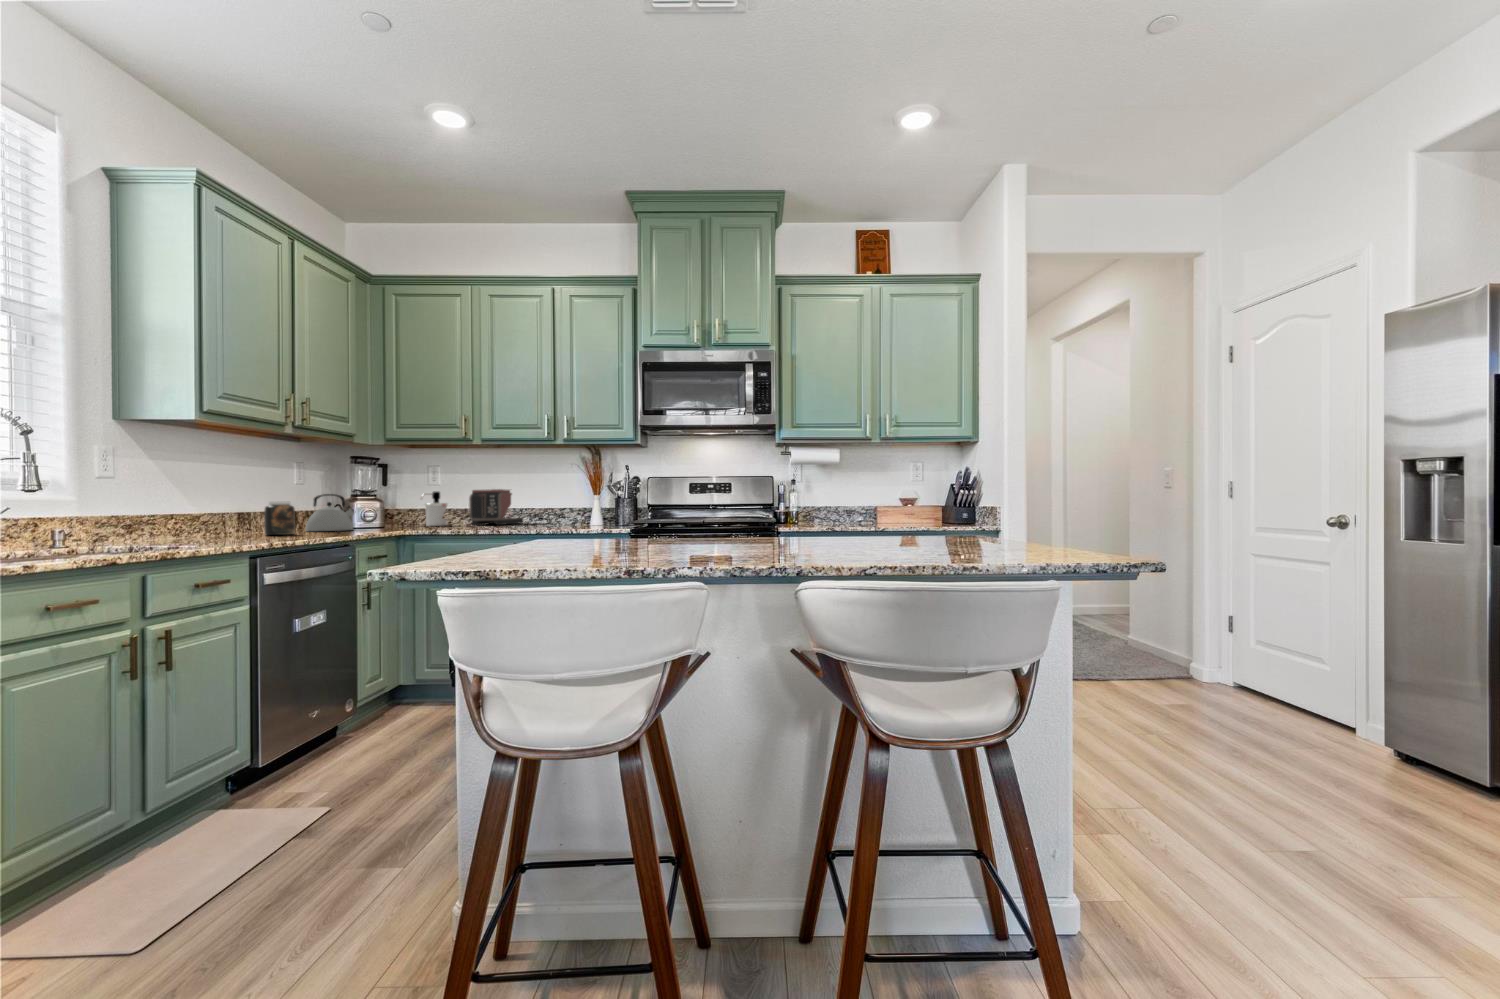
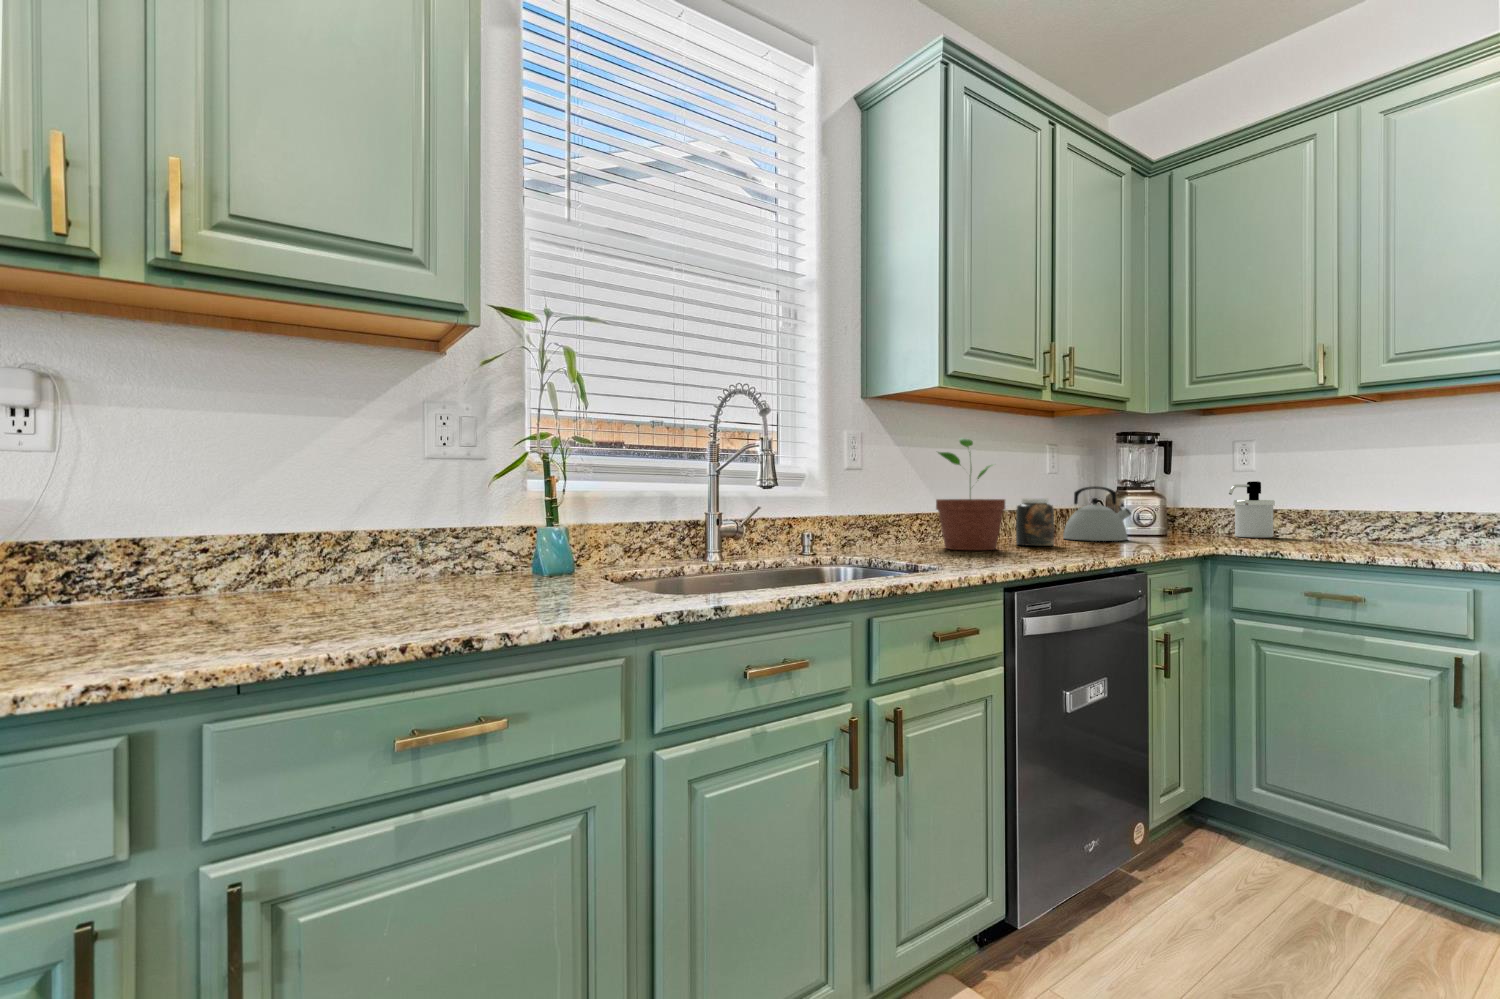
potted plant: none [191,456,254,539] -> present [936,438,1005,550]
toaster: present [469,489,523,525] -> none [1321,478,1433,543]

